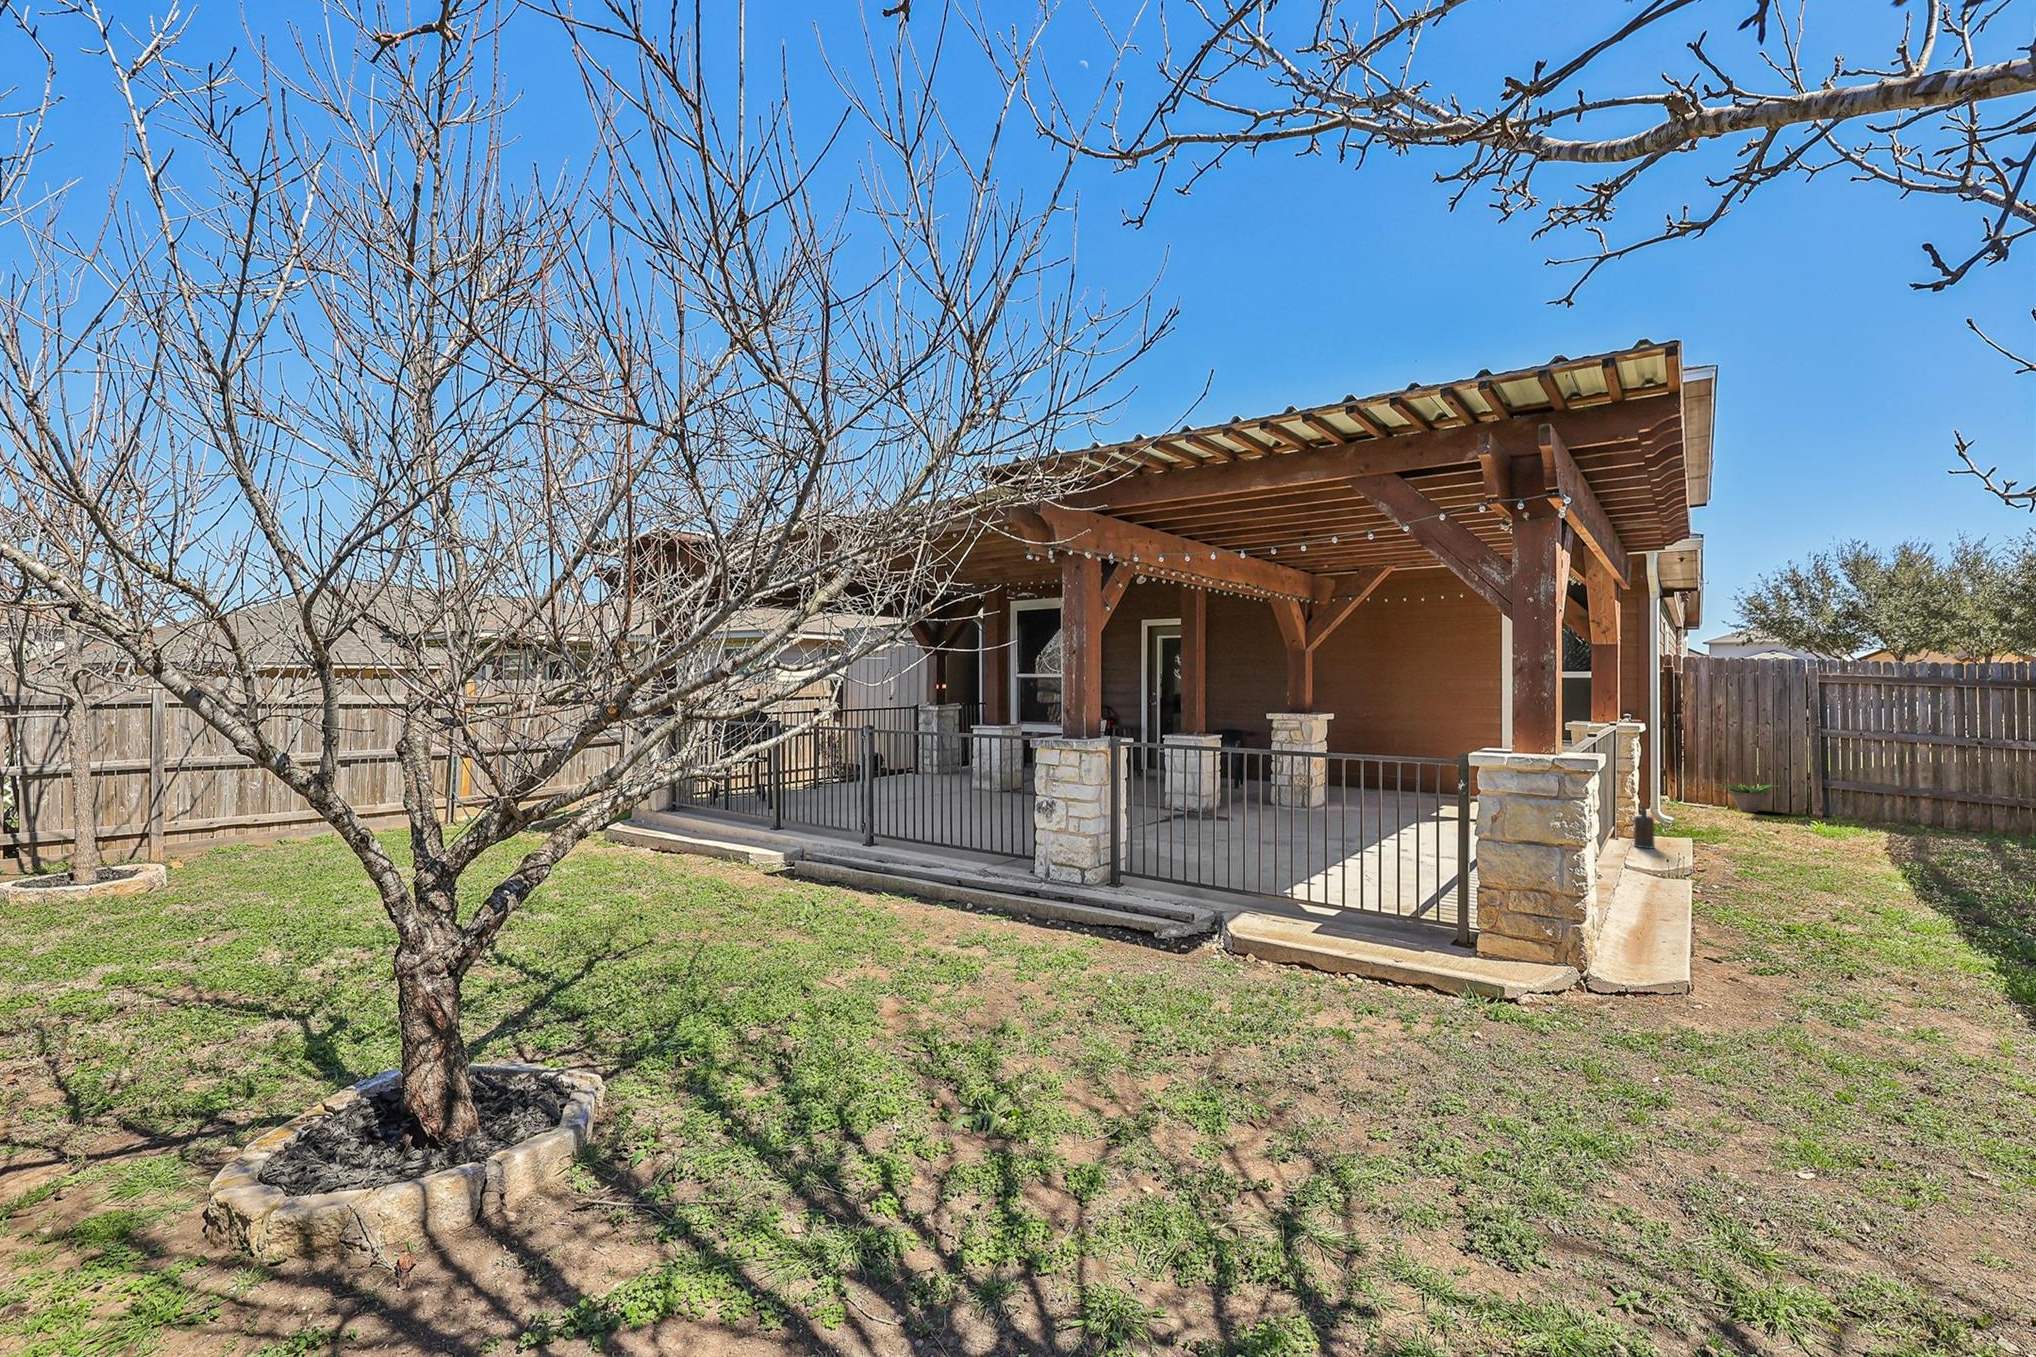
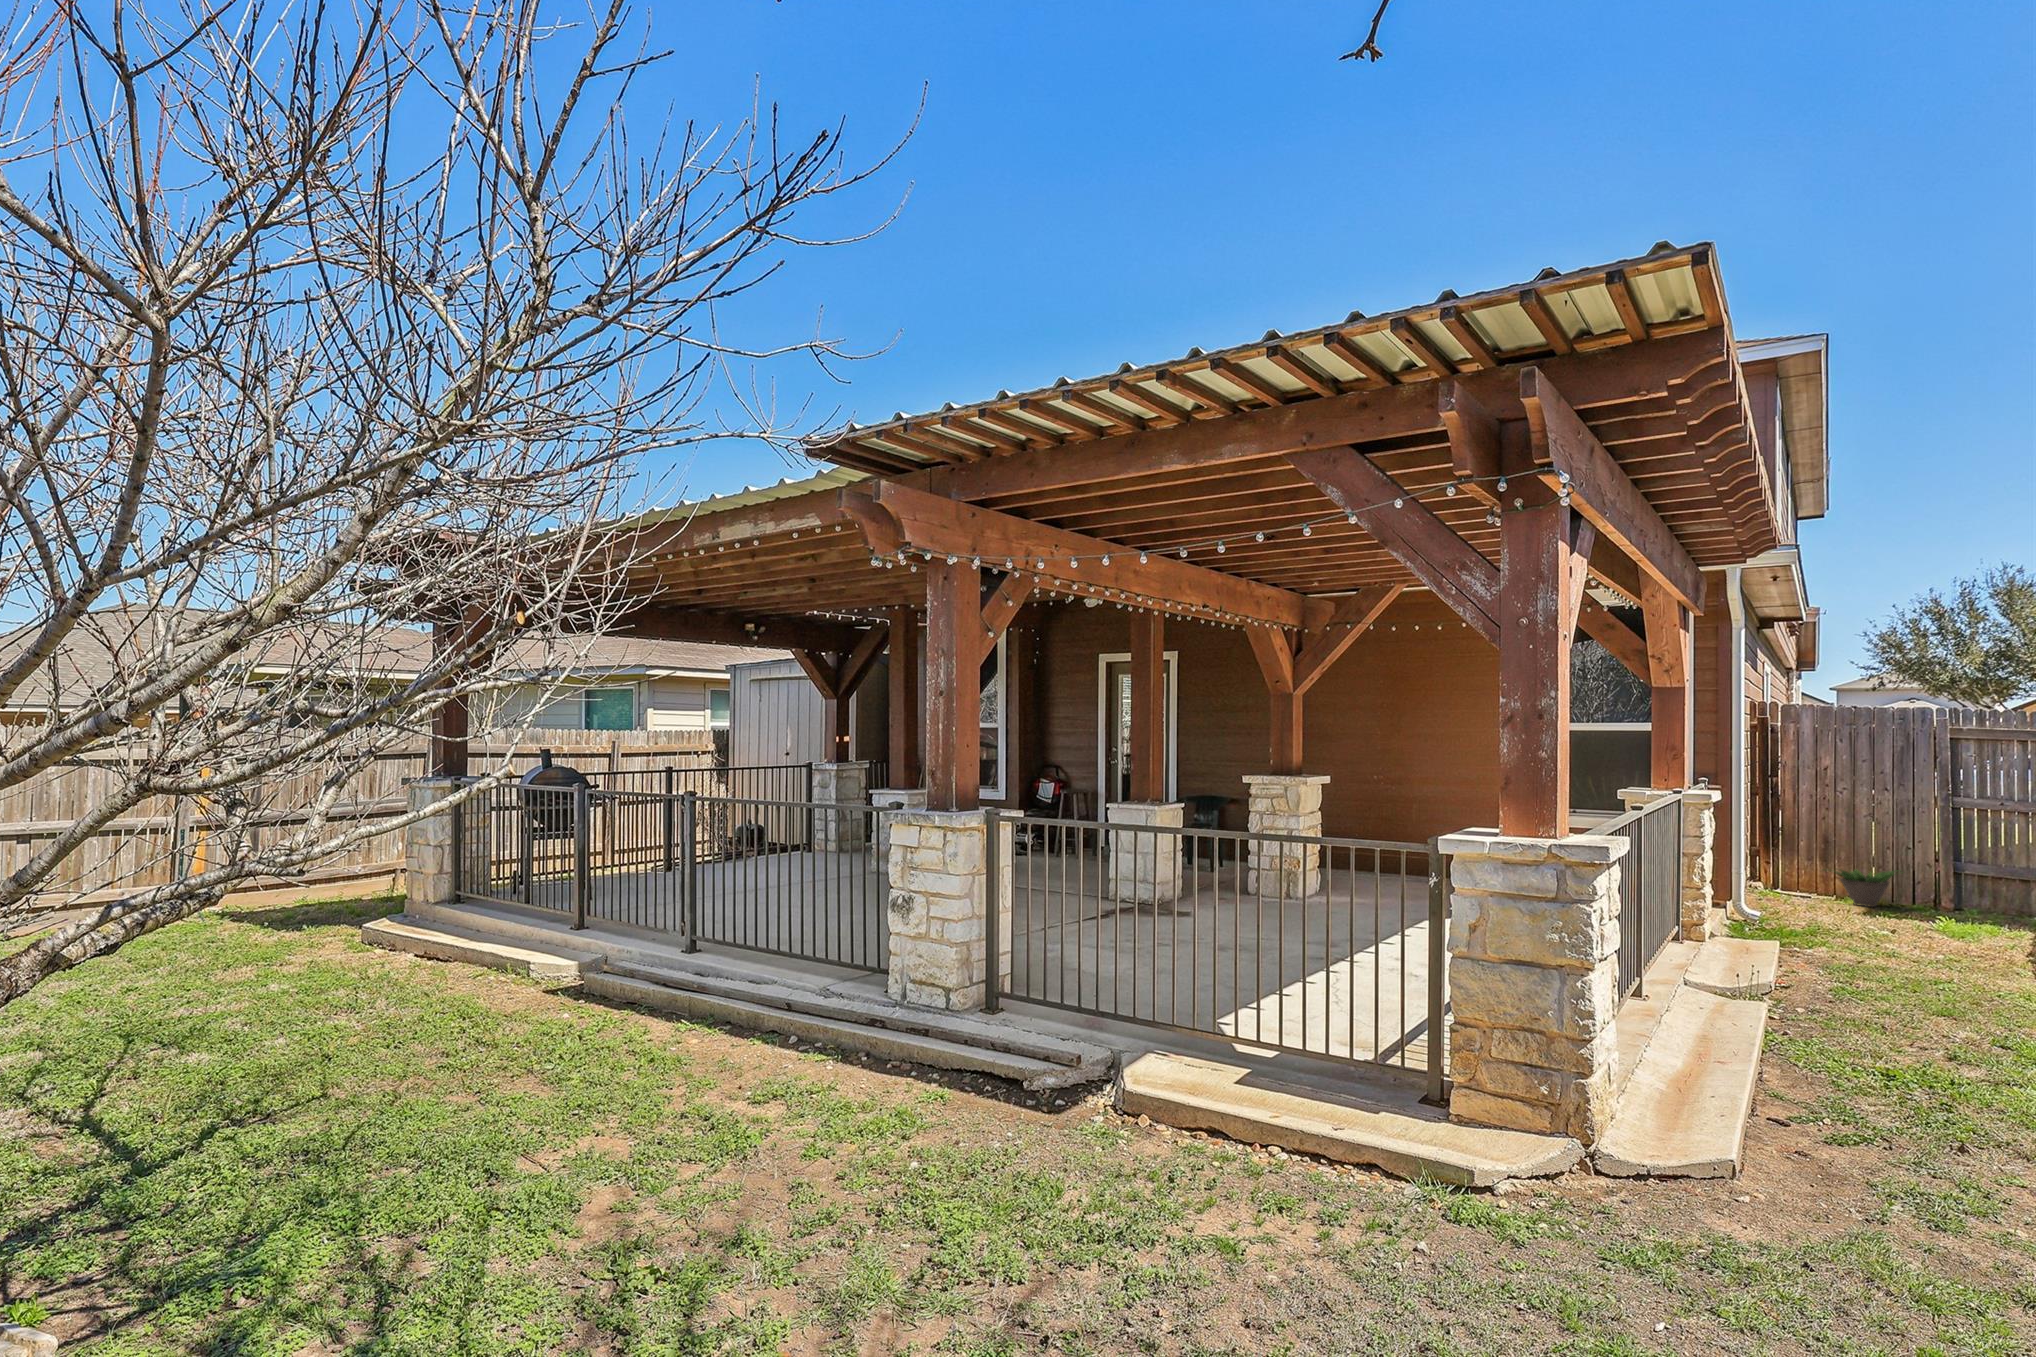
watering can: present [1634,806,1655,849] -> none [1704,899,1732,958]

